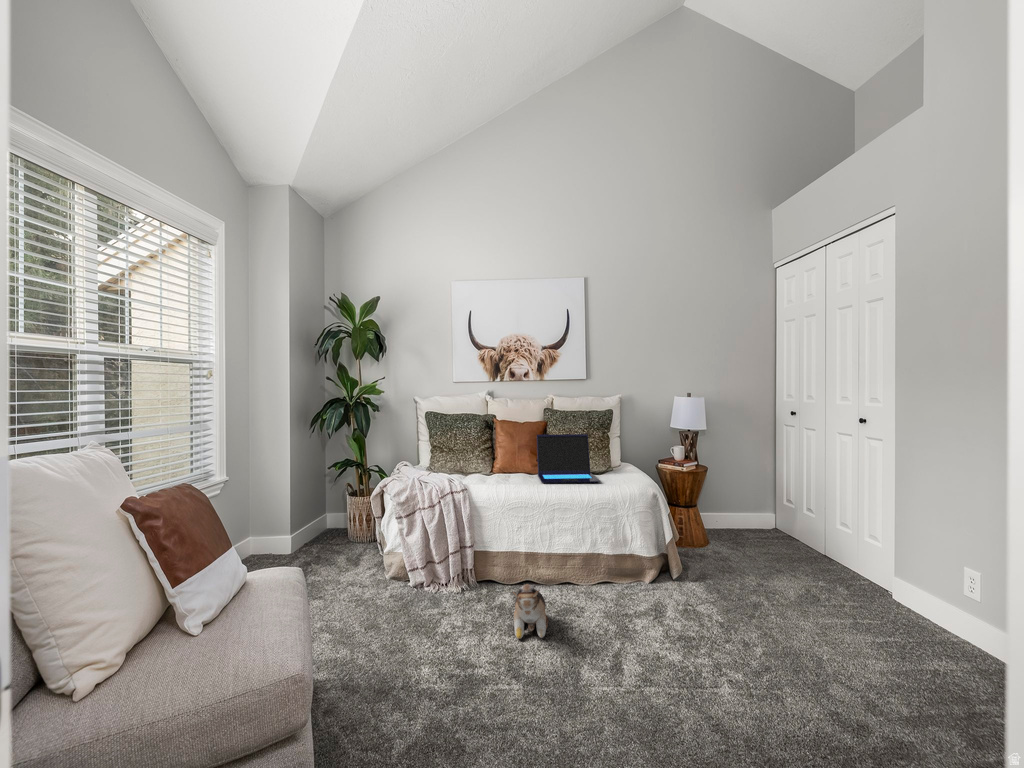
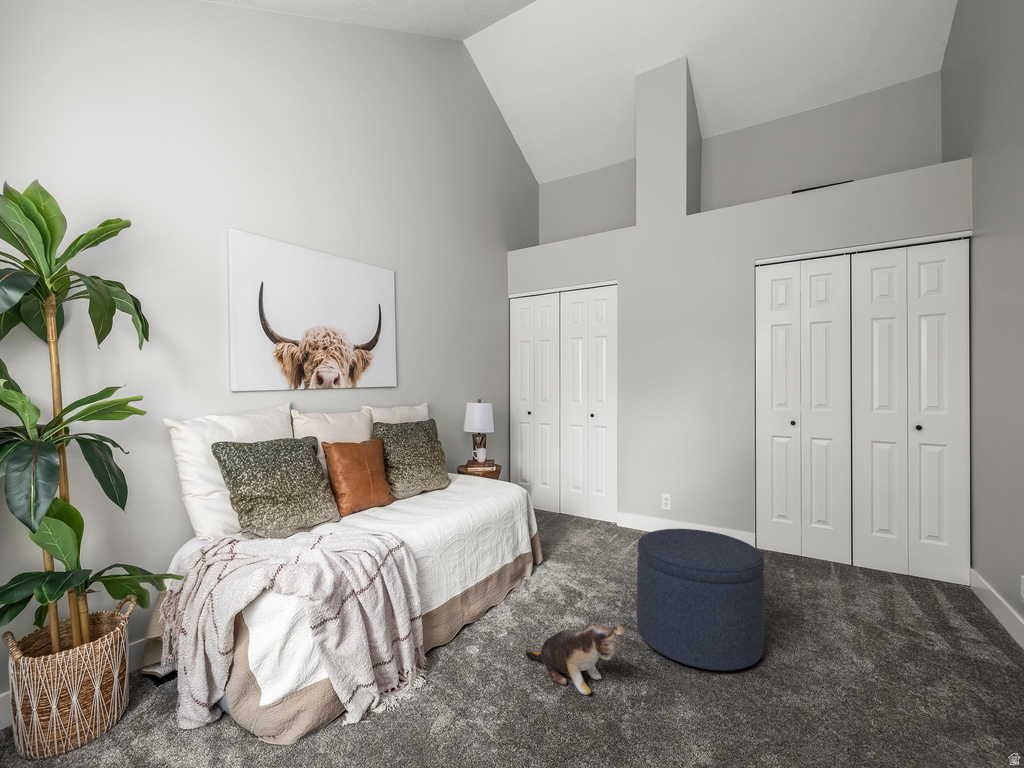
laptop: present [537,434,600,483] -> none [401,448,491,511]
ottoman: none [612,542,757,708] -> present [637,529,764,671]

